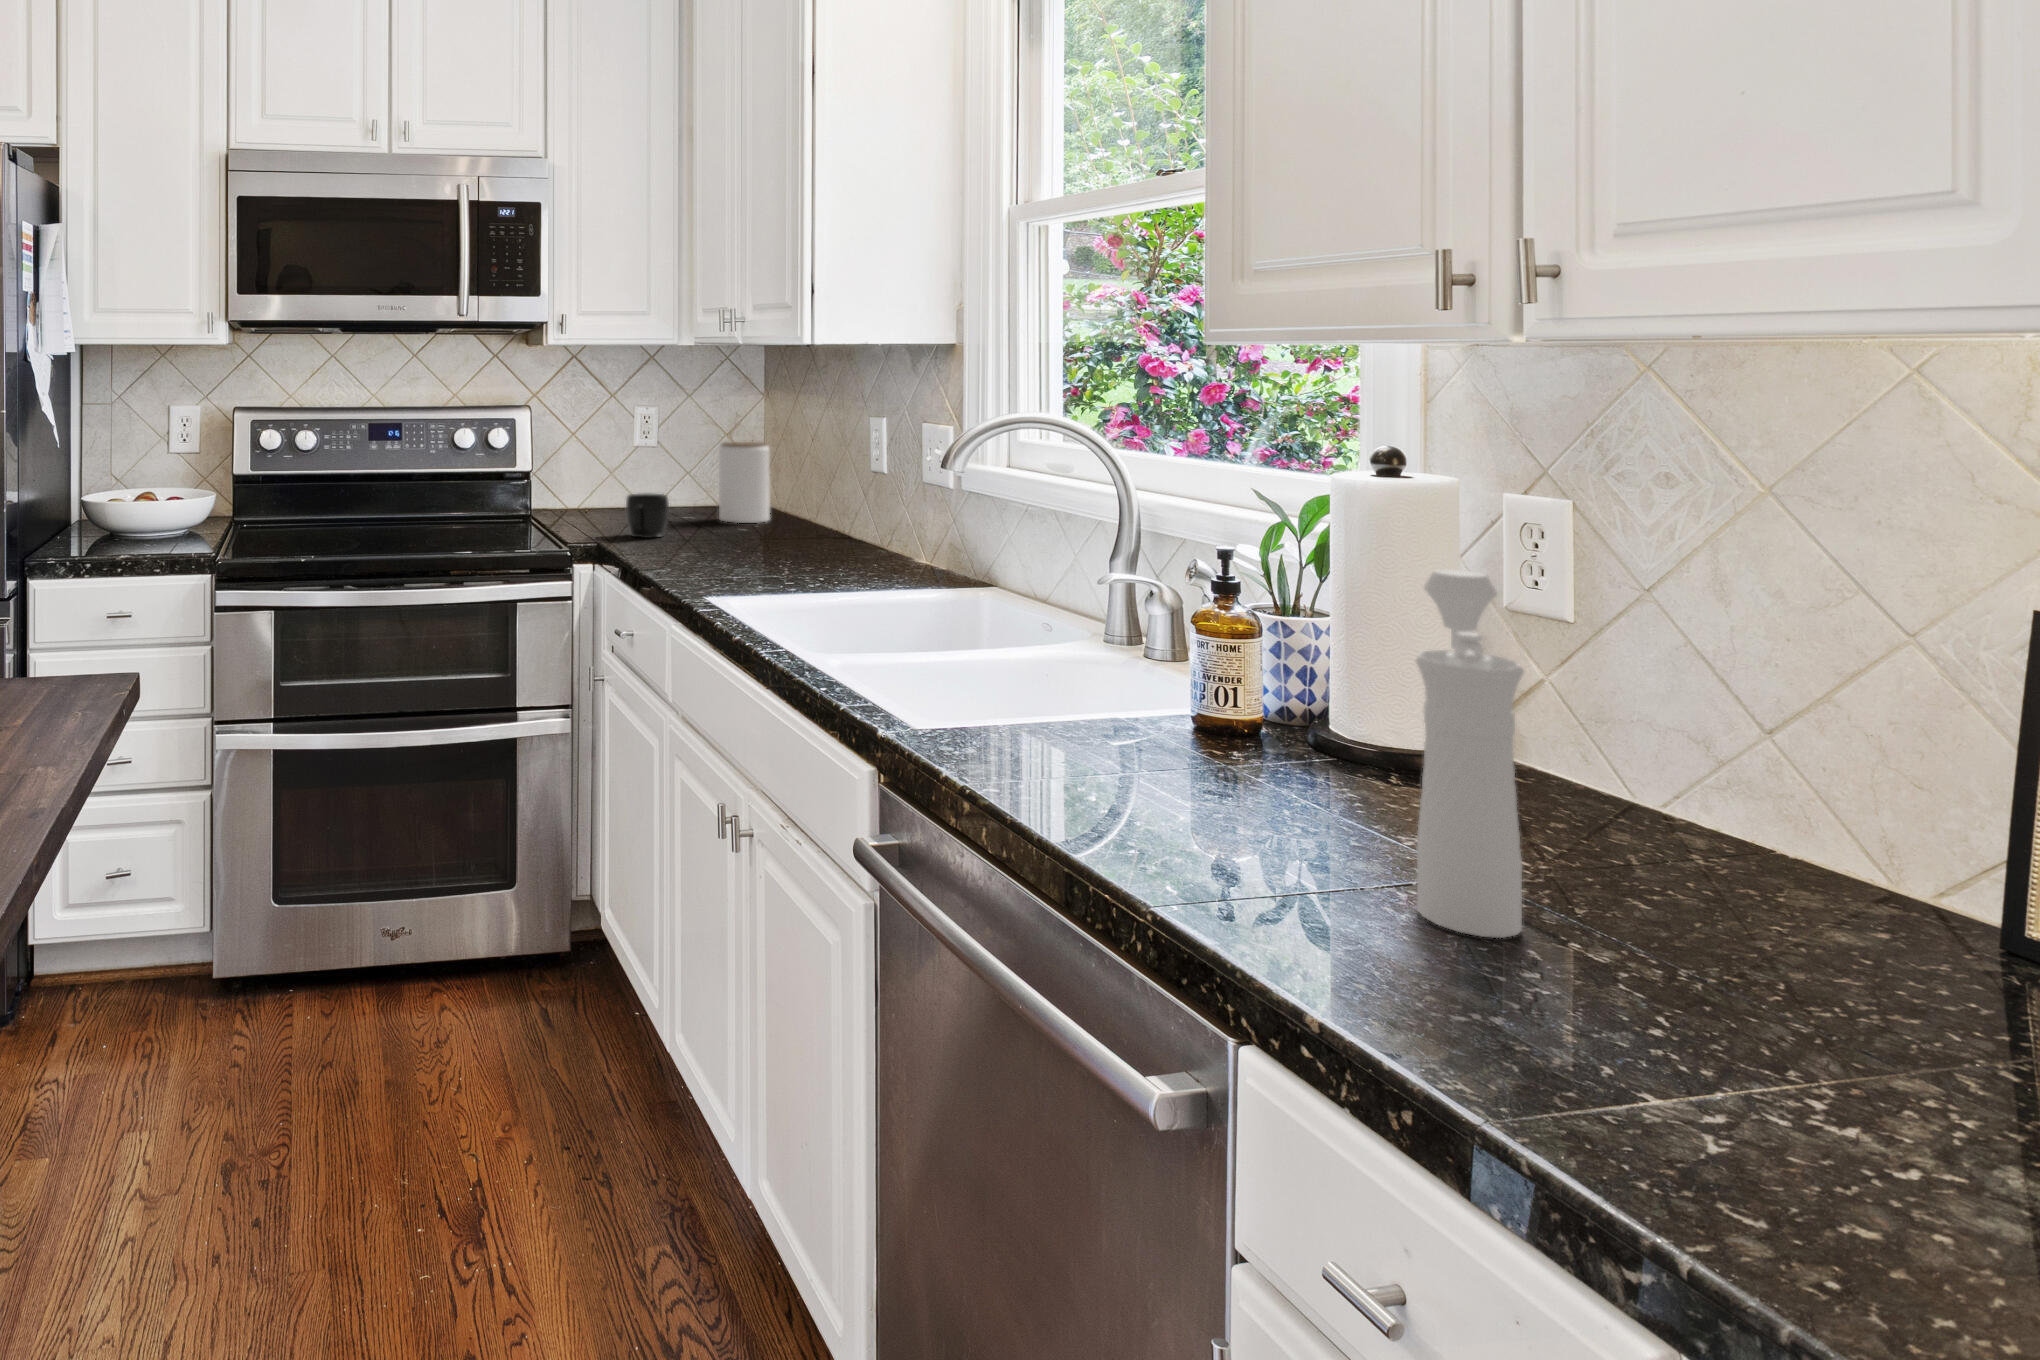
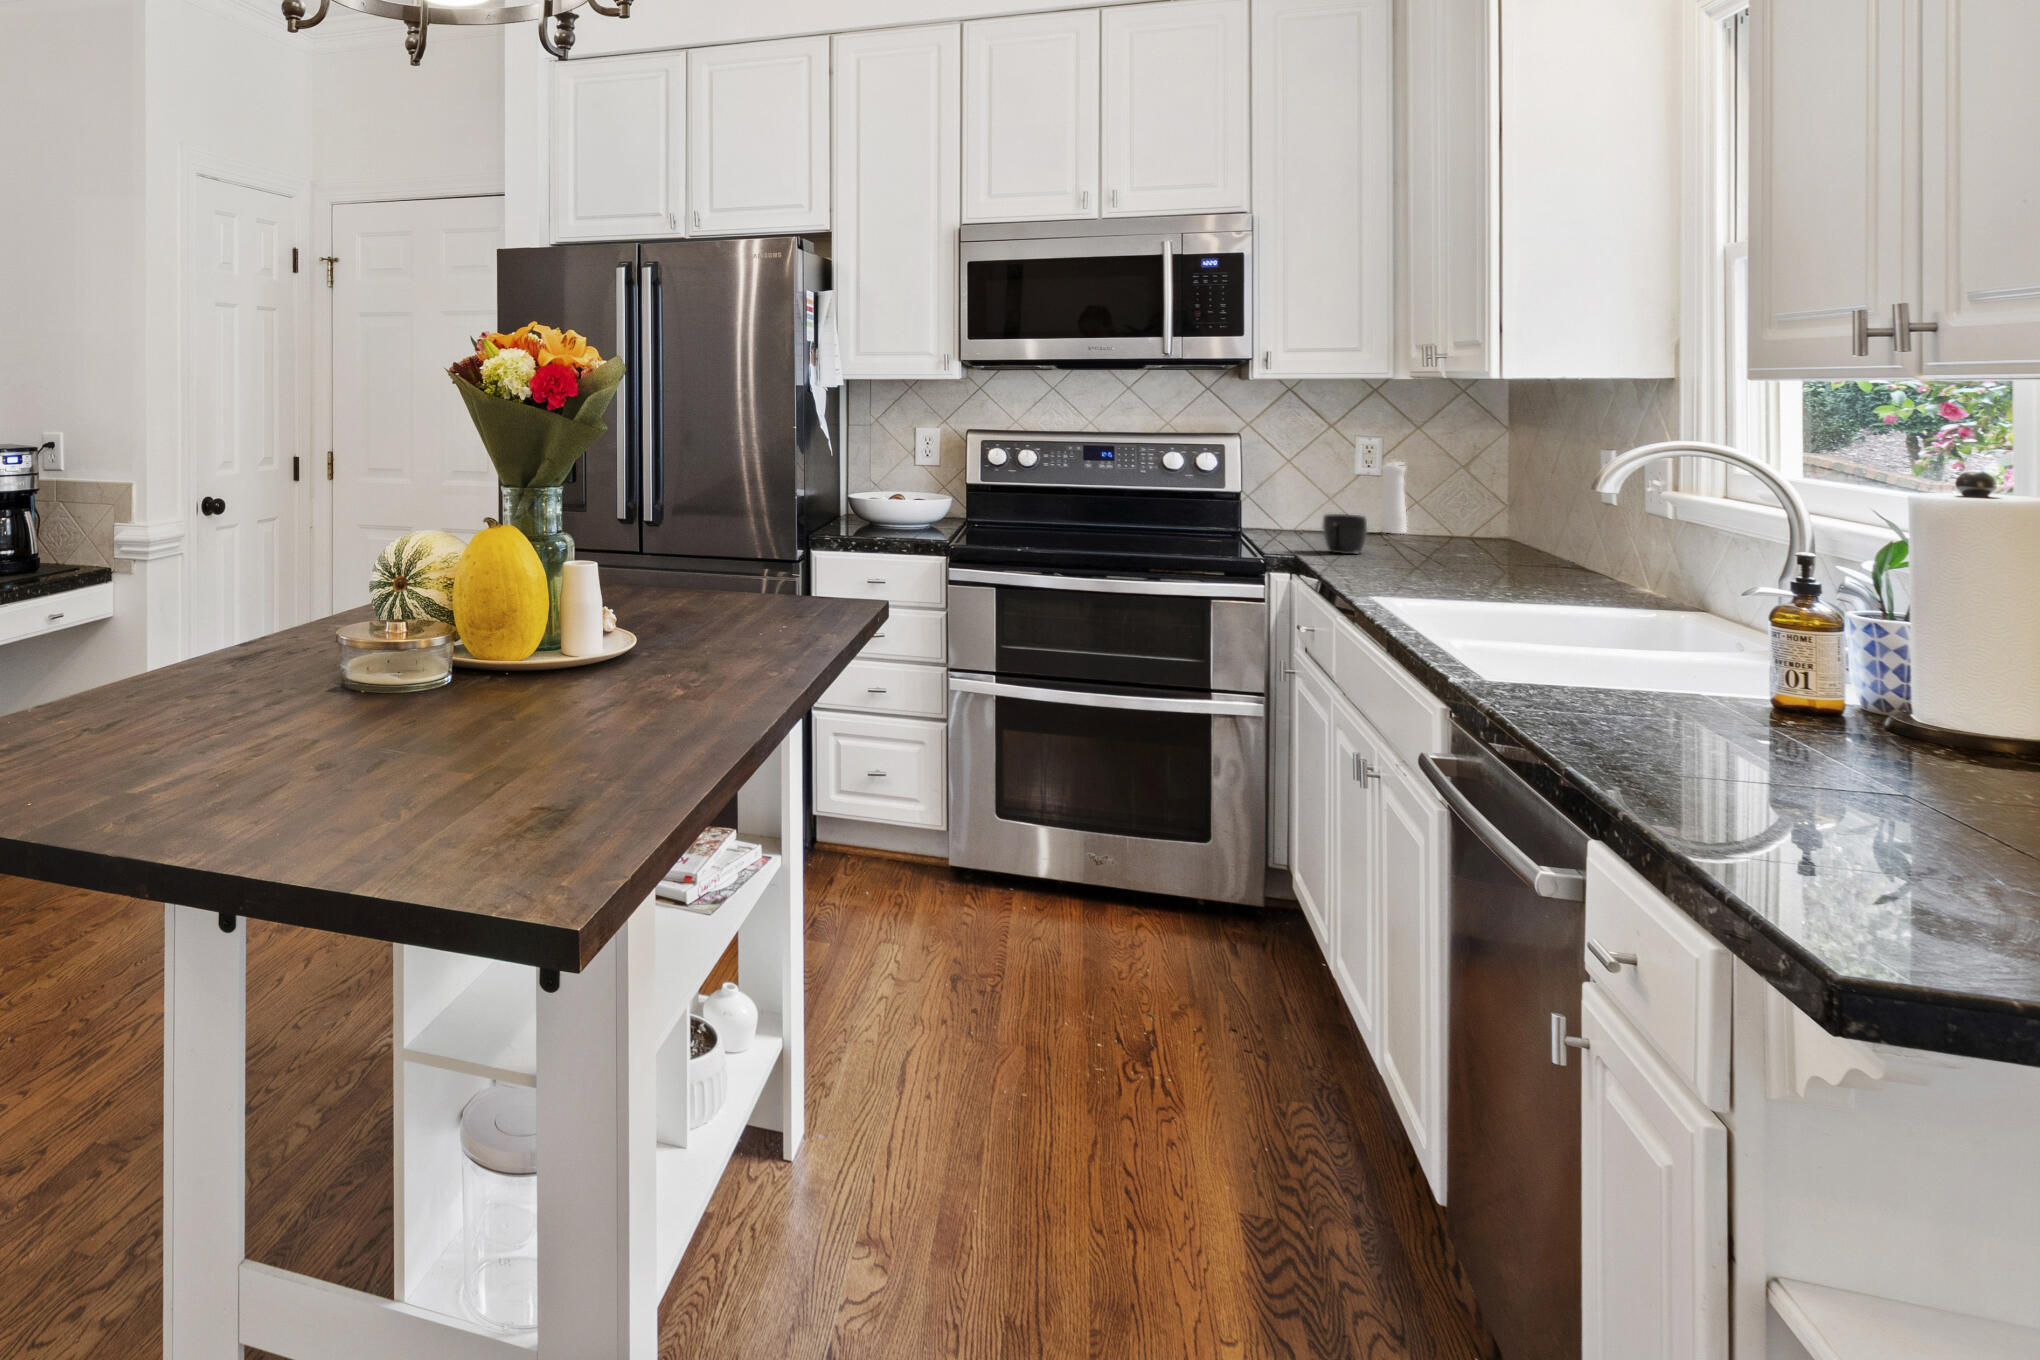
jar: present [719,442,770,523] -> none [1435,472,1493,549]
pepper mill: present [1416,570,1524,938] -> present [1381,460,1407,534]

